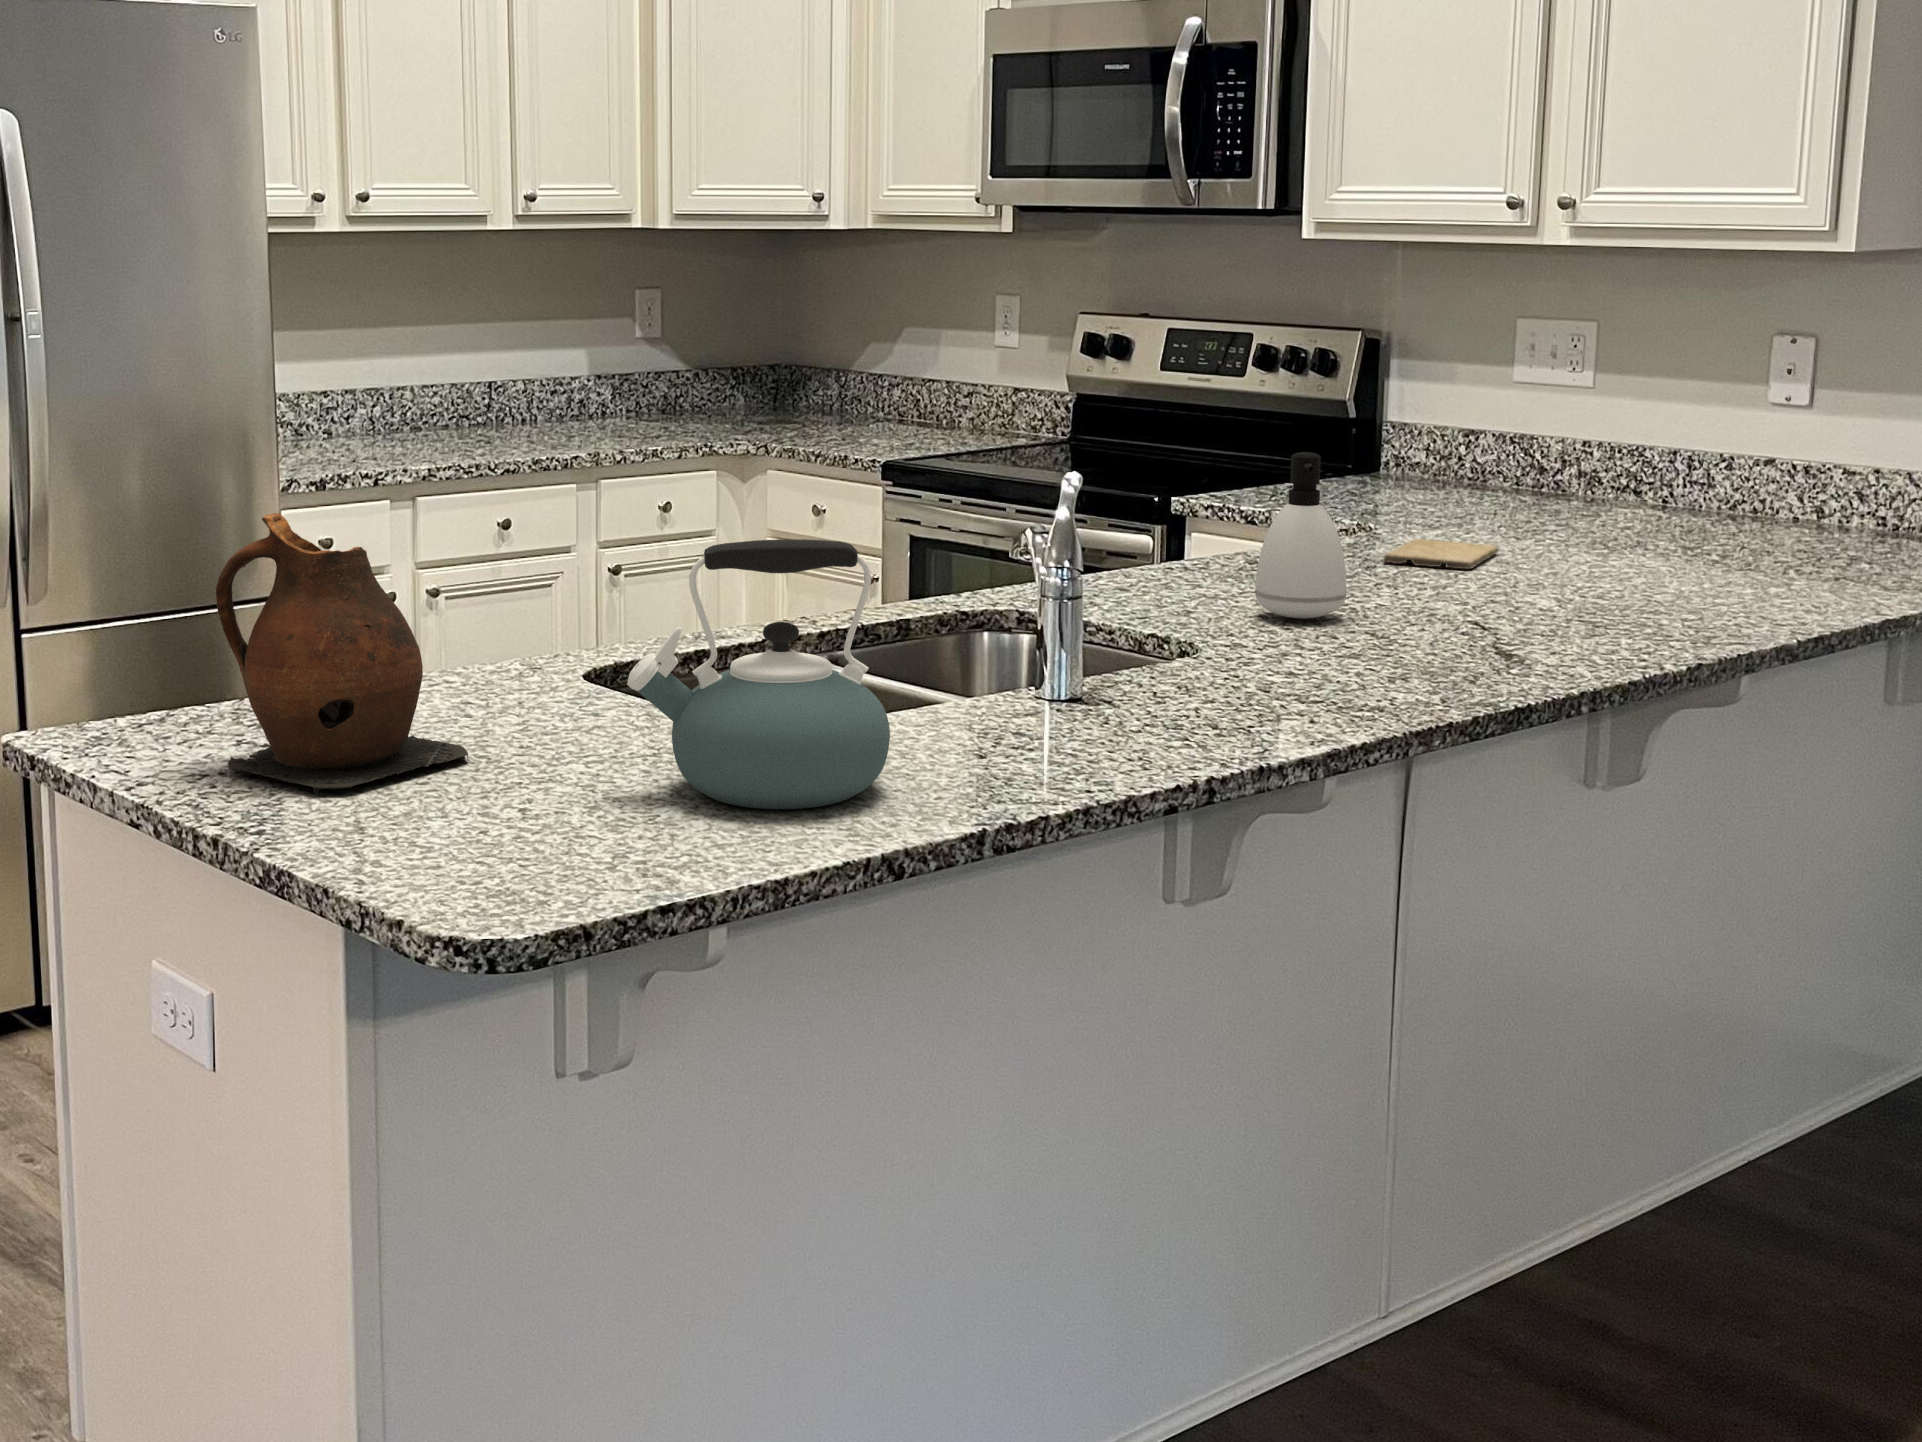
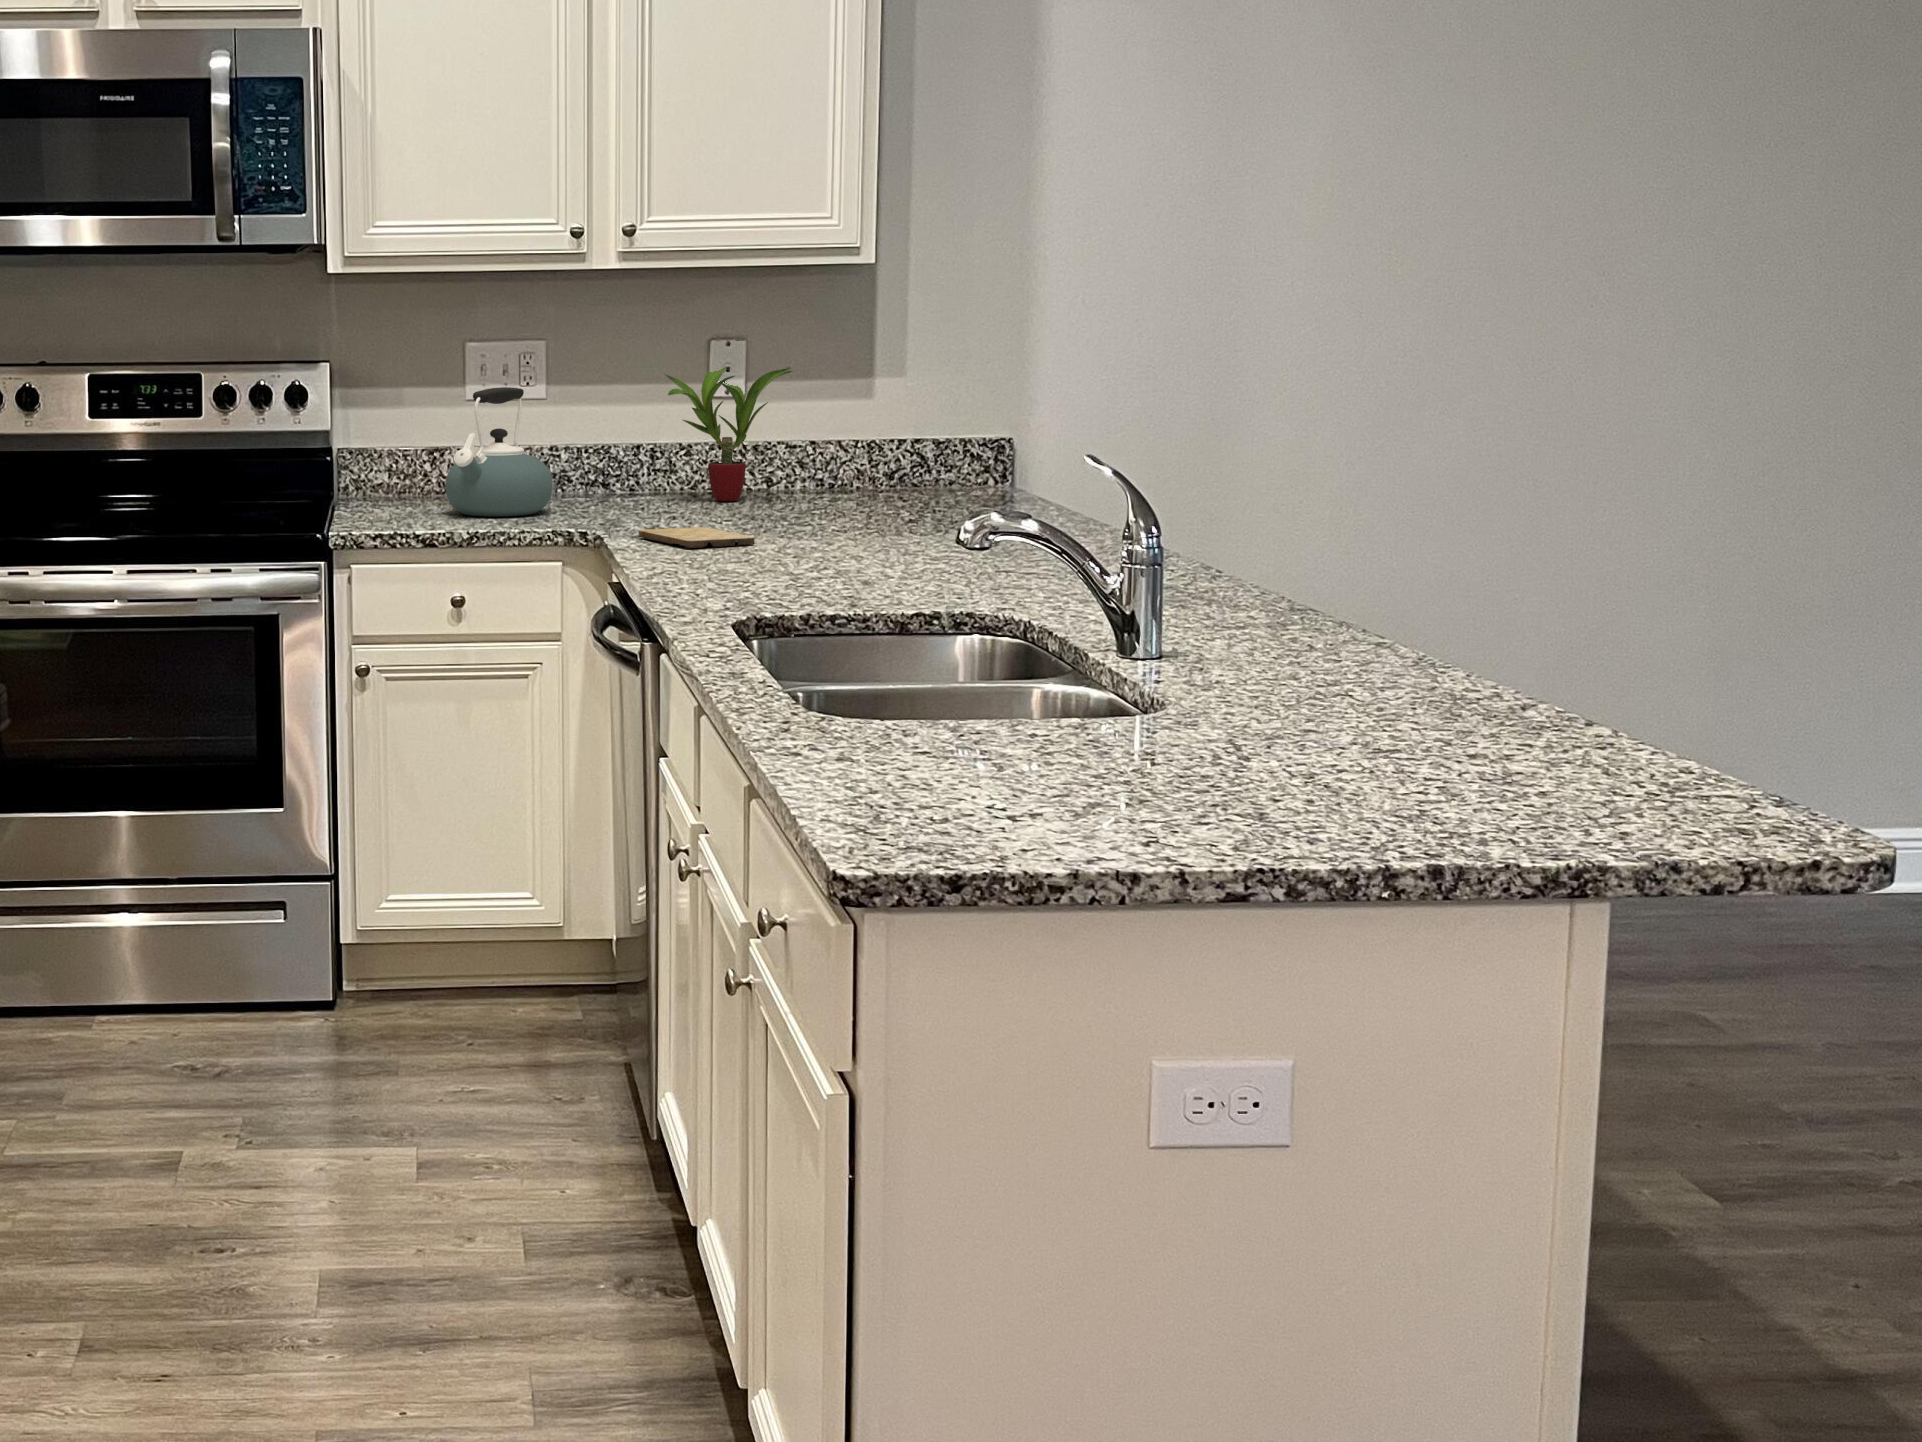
potted plant: none [1671,361,1874,529] -> present [665,366,793,501]
soap dispenser: present [1255,452,1346,619] -> none [822,435,903,584]
ceramic pitcher: present [216,513,468,793] -> none [922,522,1201,822]
kettle: present [627,539,890,809] -> present [445,387,553,516]

